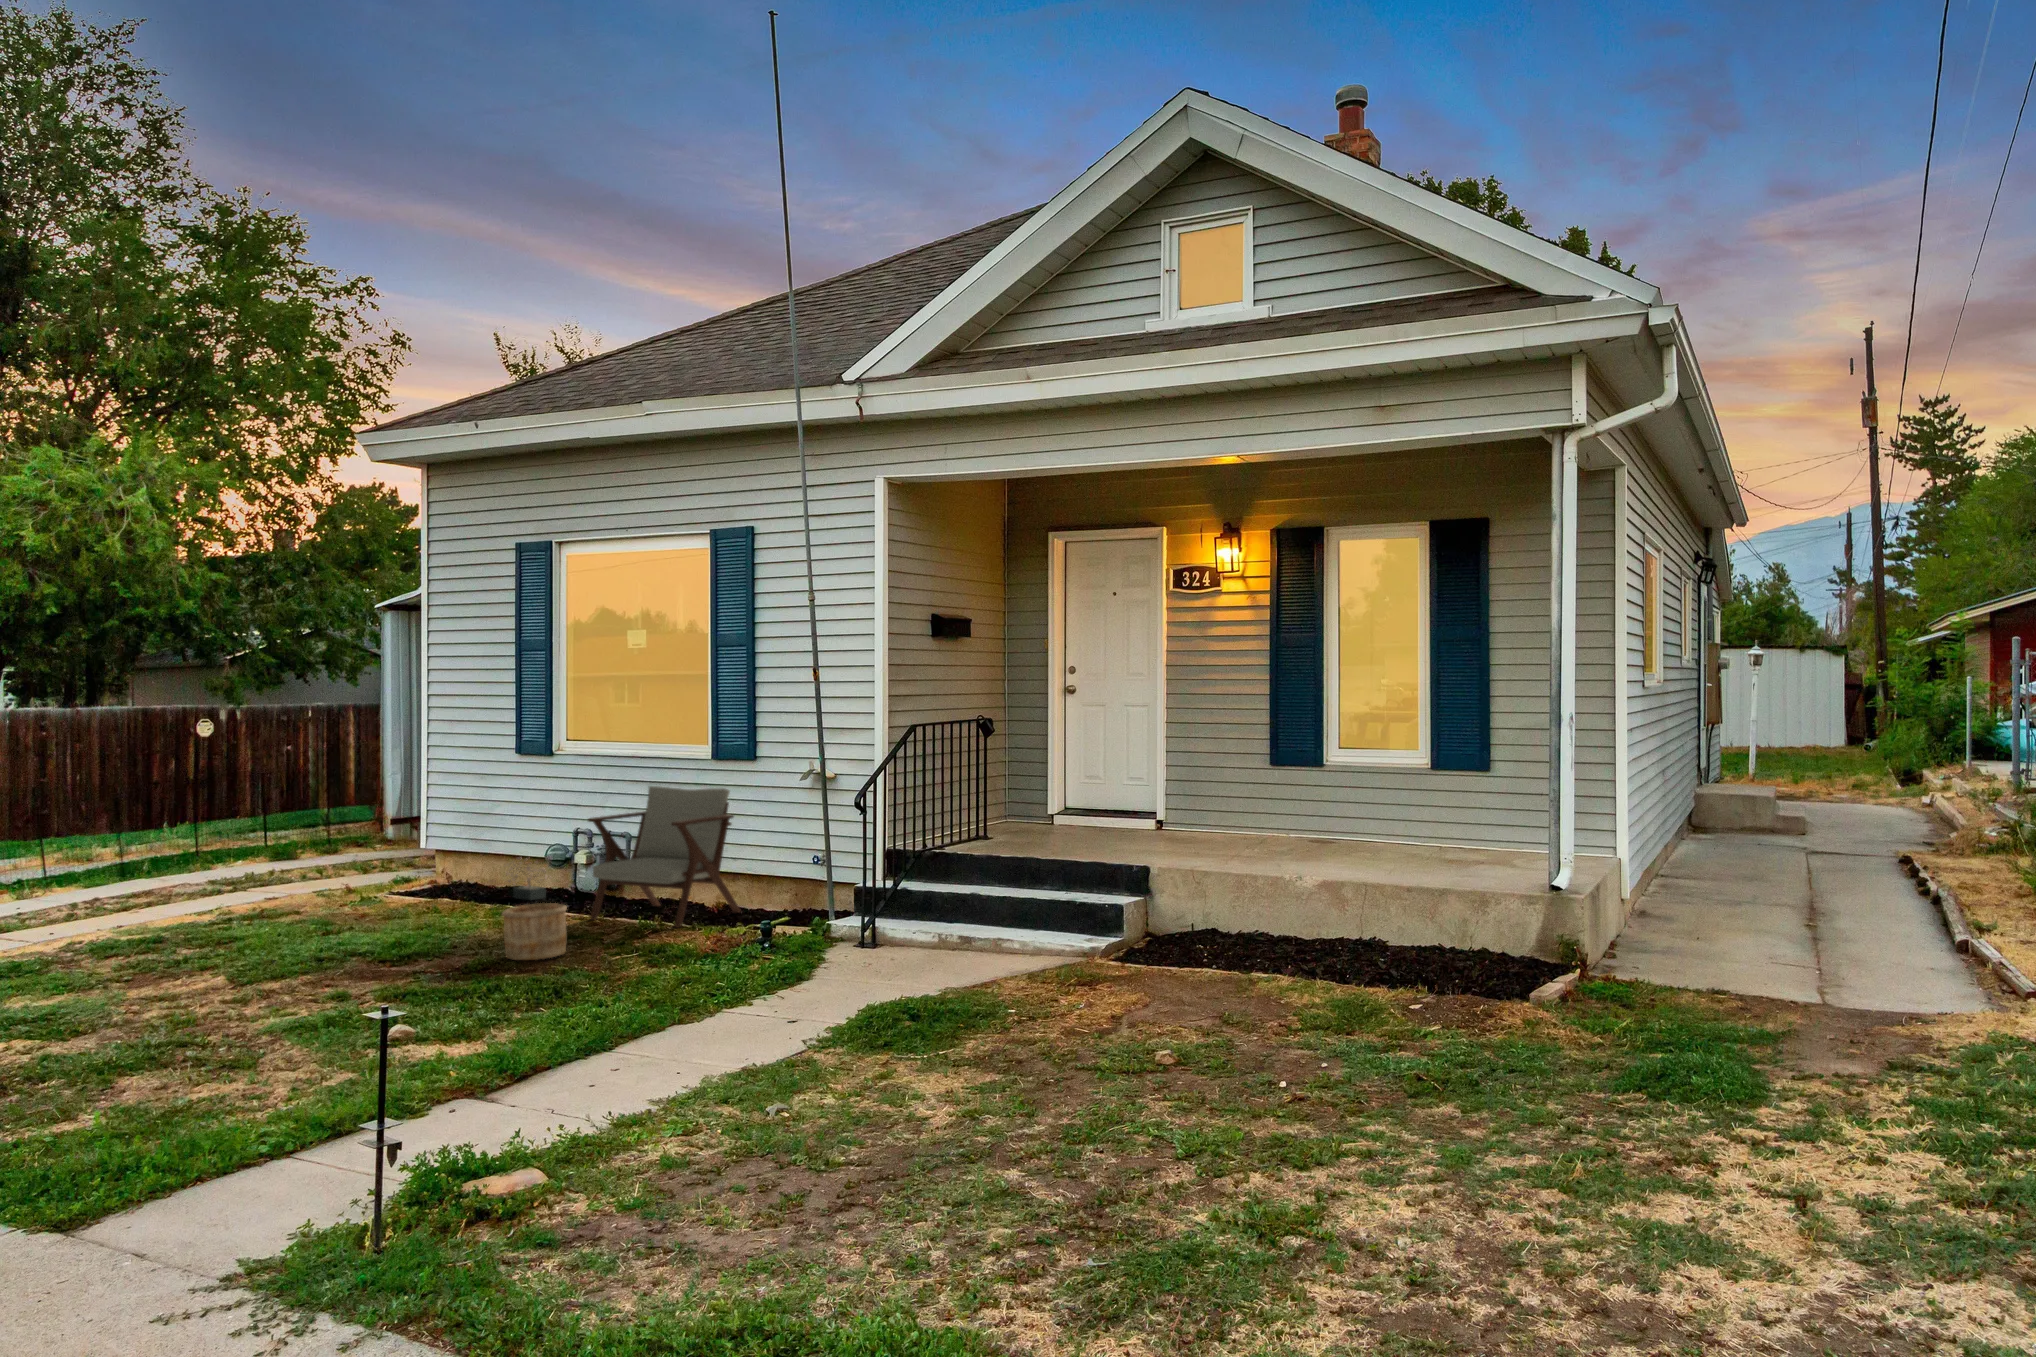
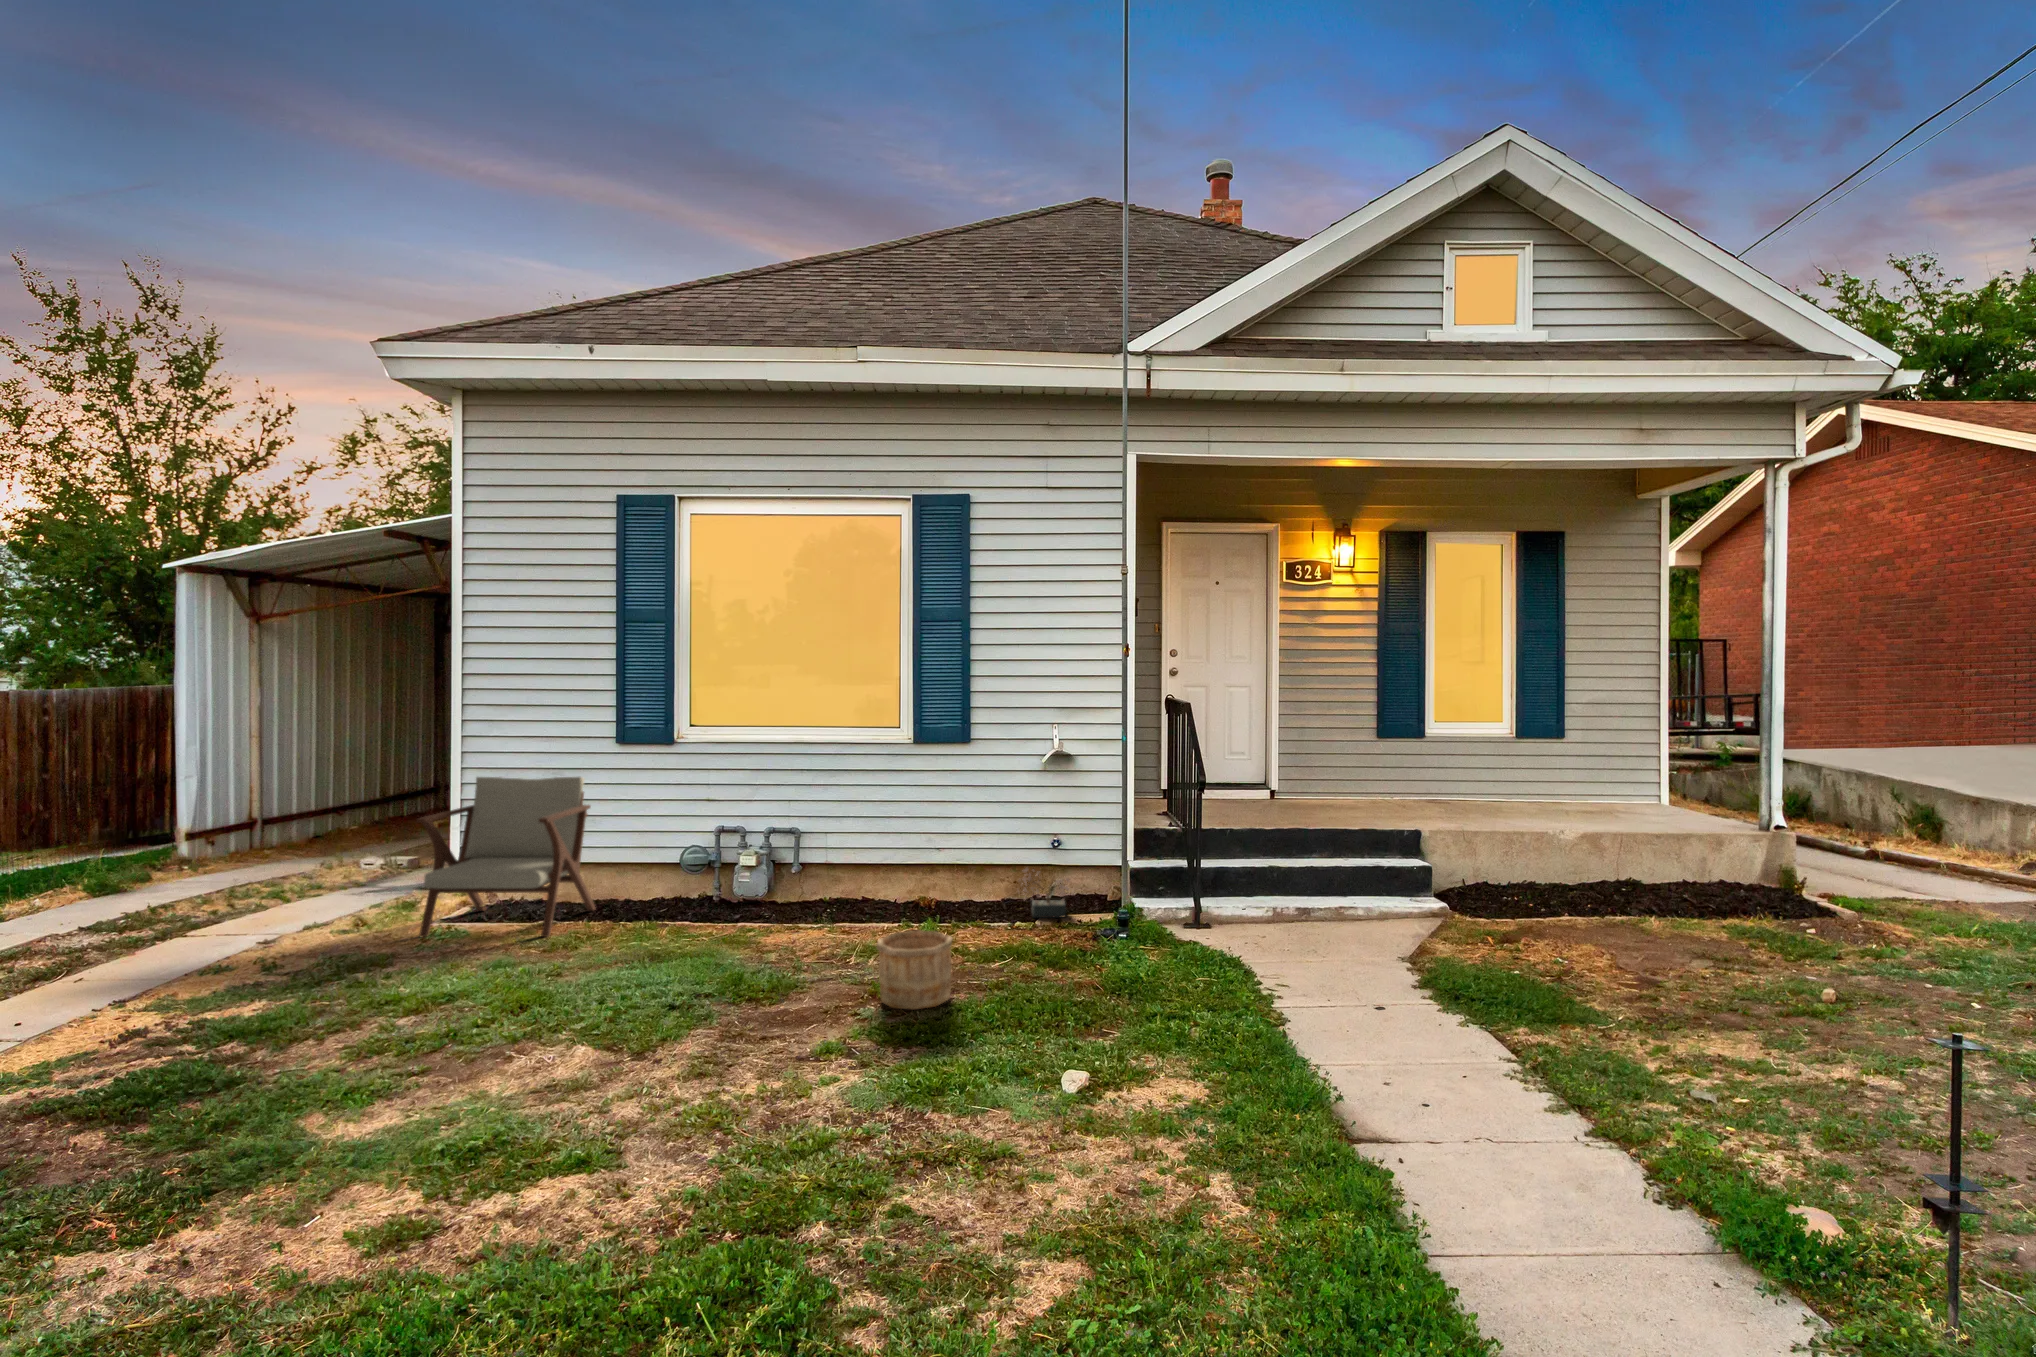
lounge chair: present [588,786,741,928] -> present [416,777,595,937]
decorative plant: present [506,857,547,900] -> present [1022,868,1069,918]

